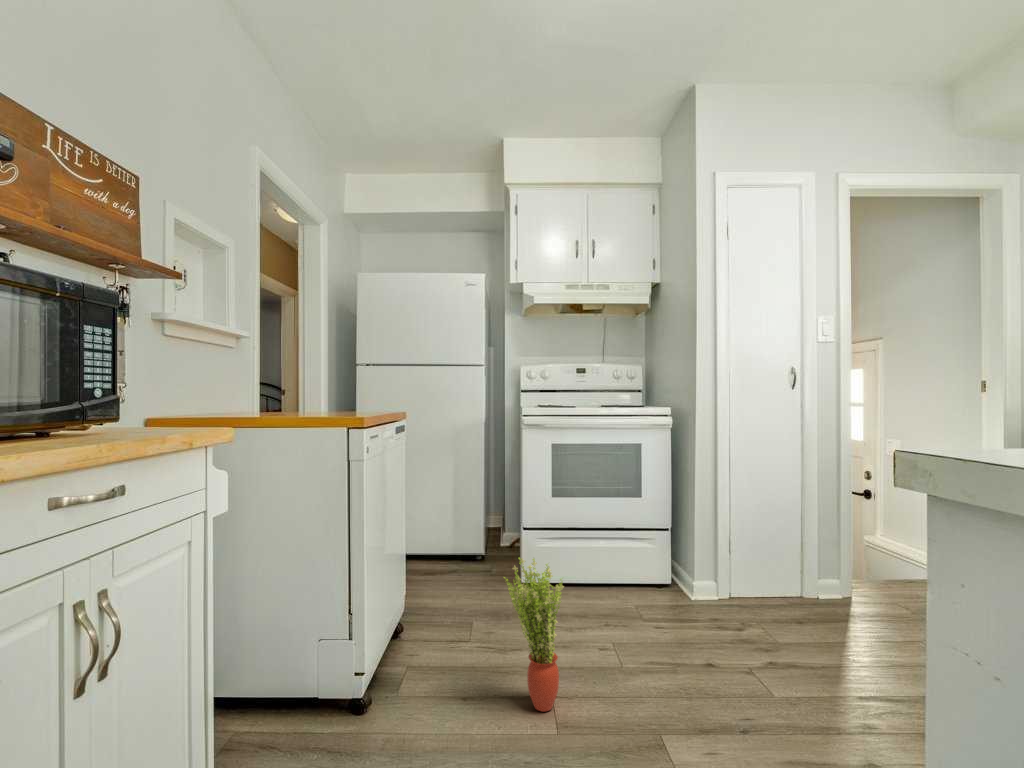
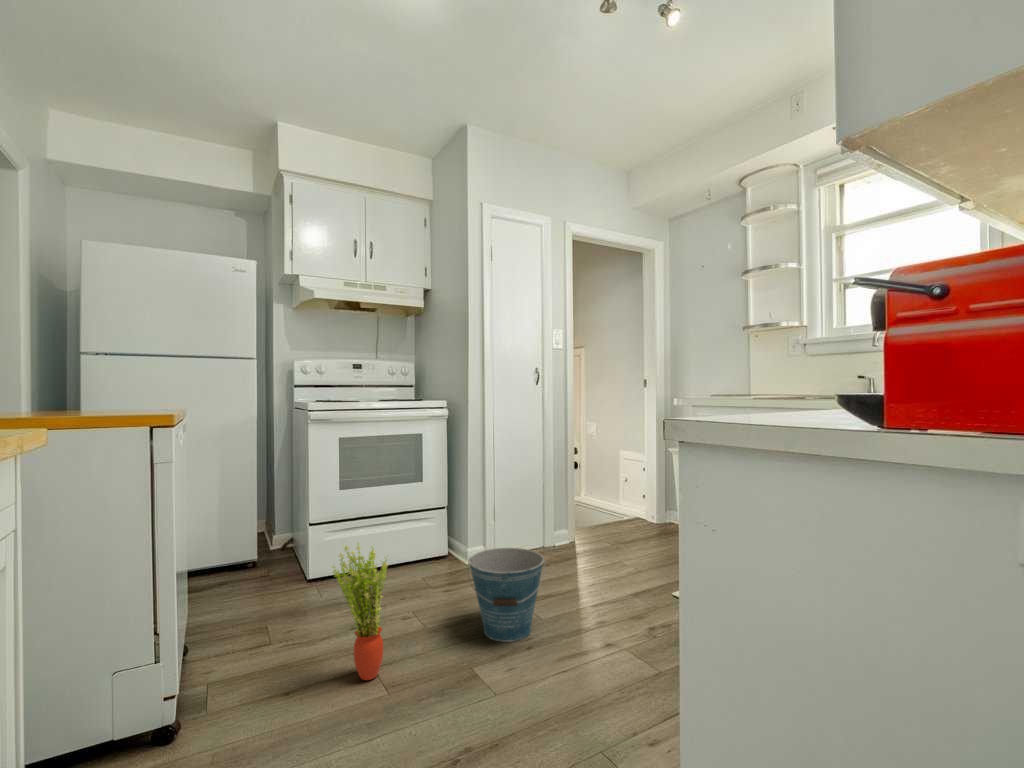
bucket: none [667,590,774,717] -> present [468,548,545,642]

